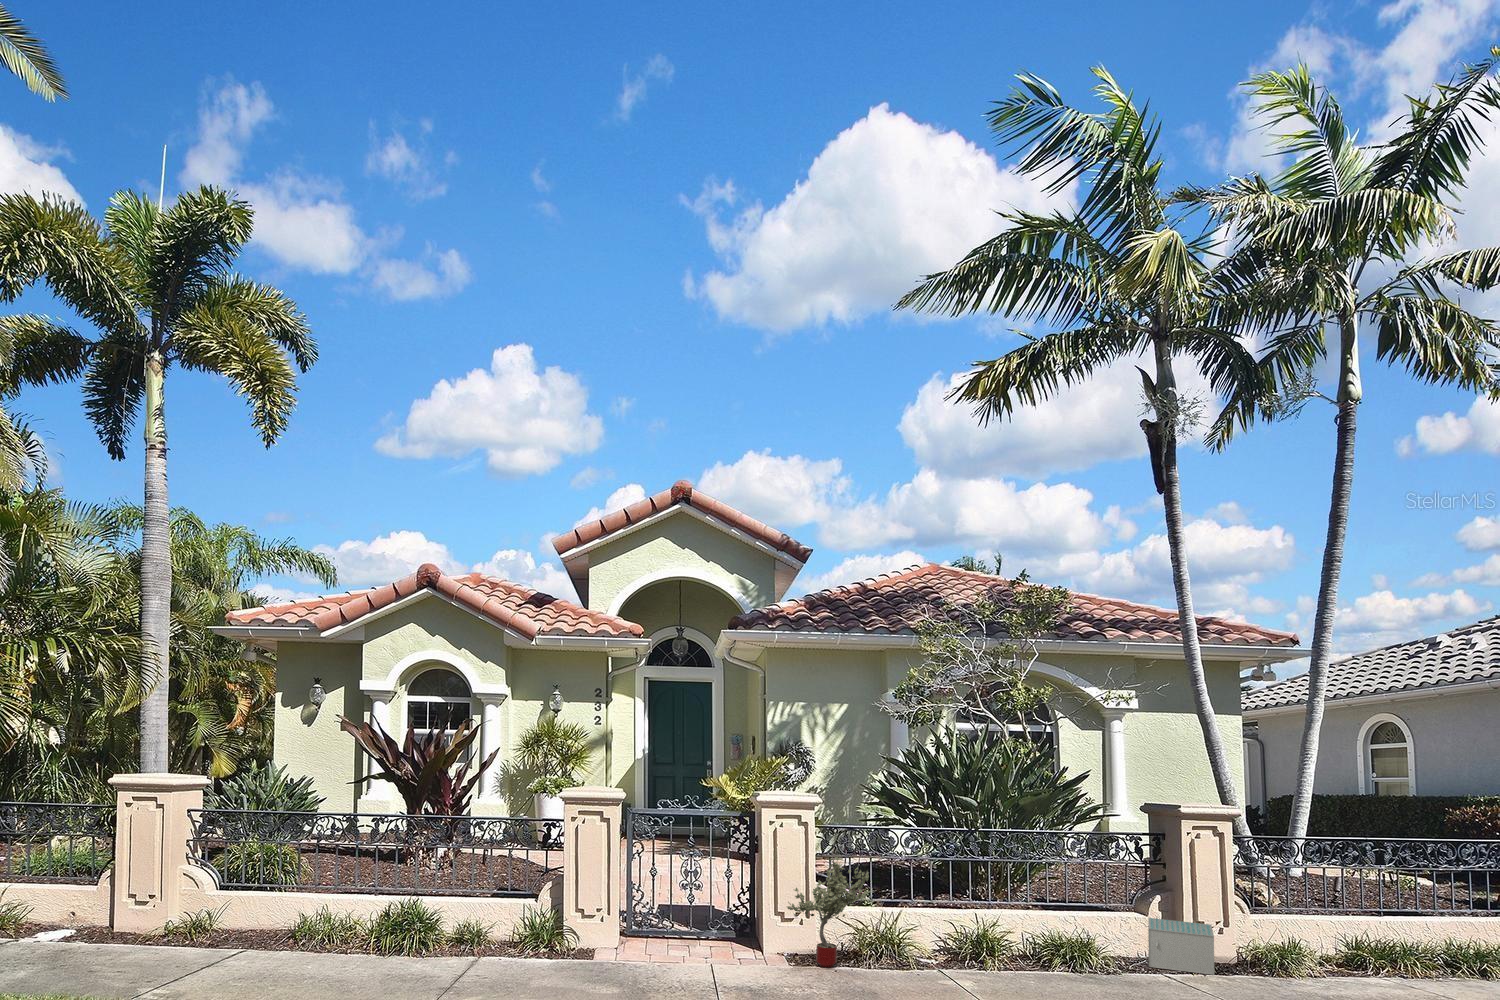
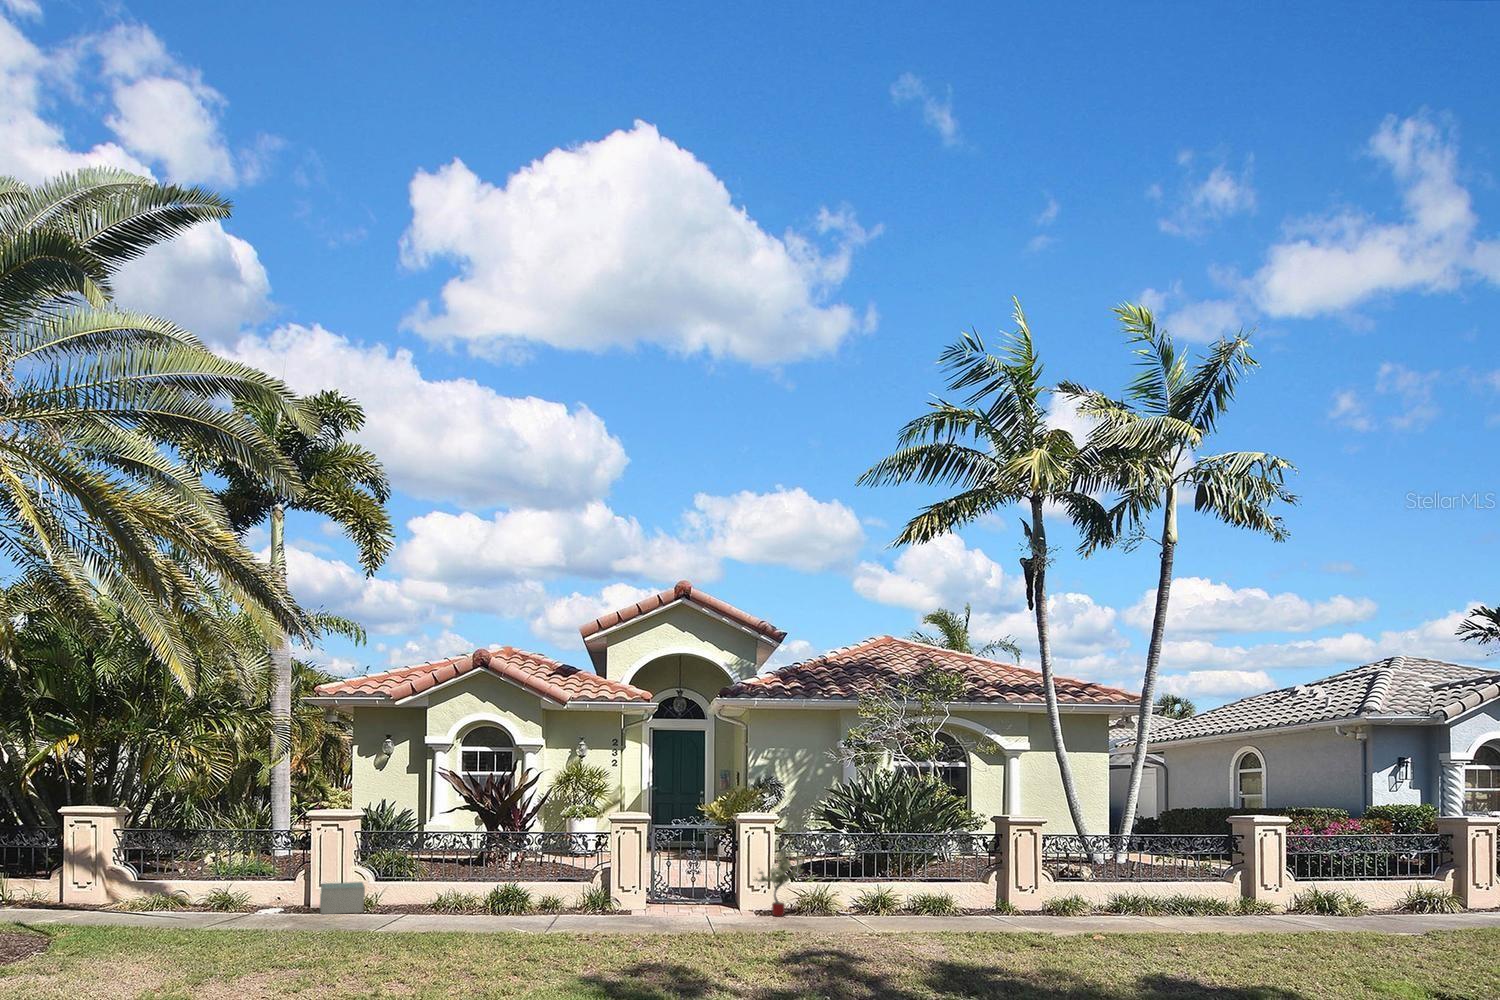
storage box: present [1148,918,1214,975] -> present [320,882,365,914]

